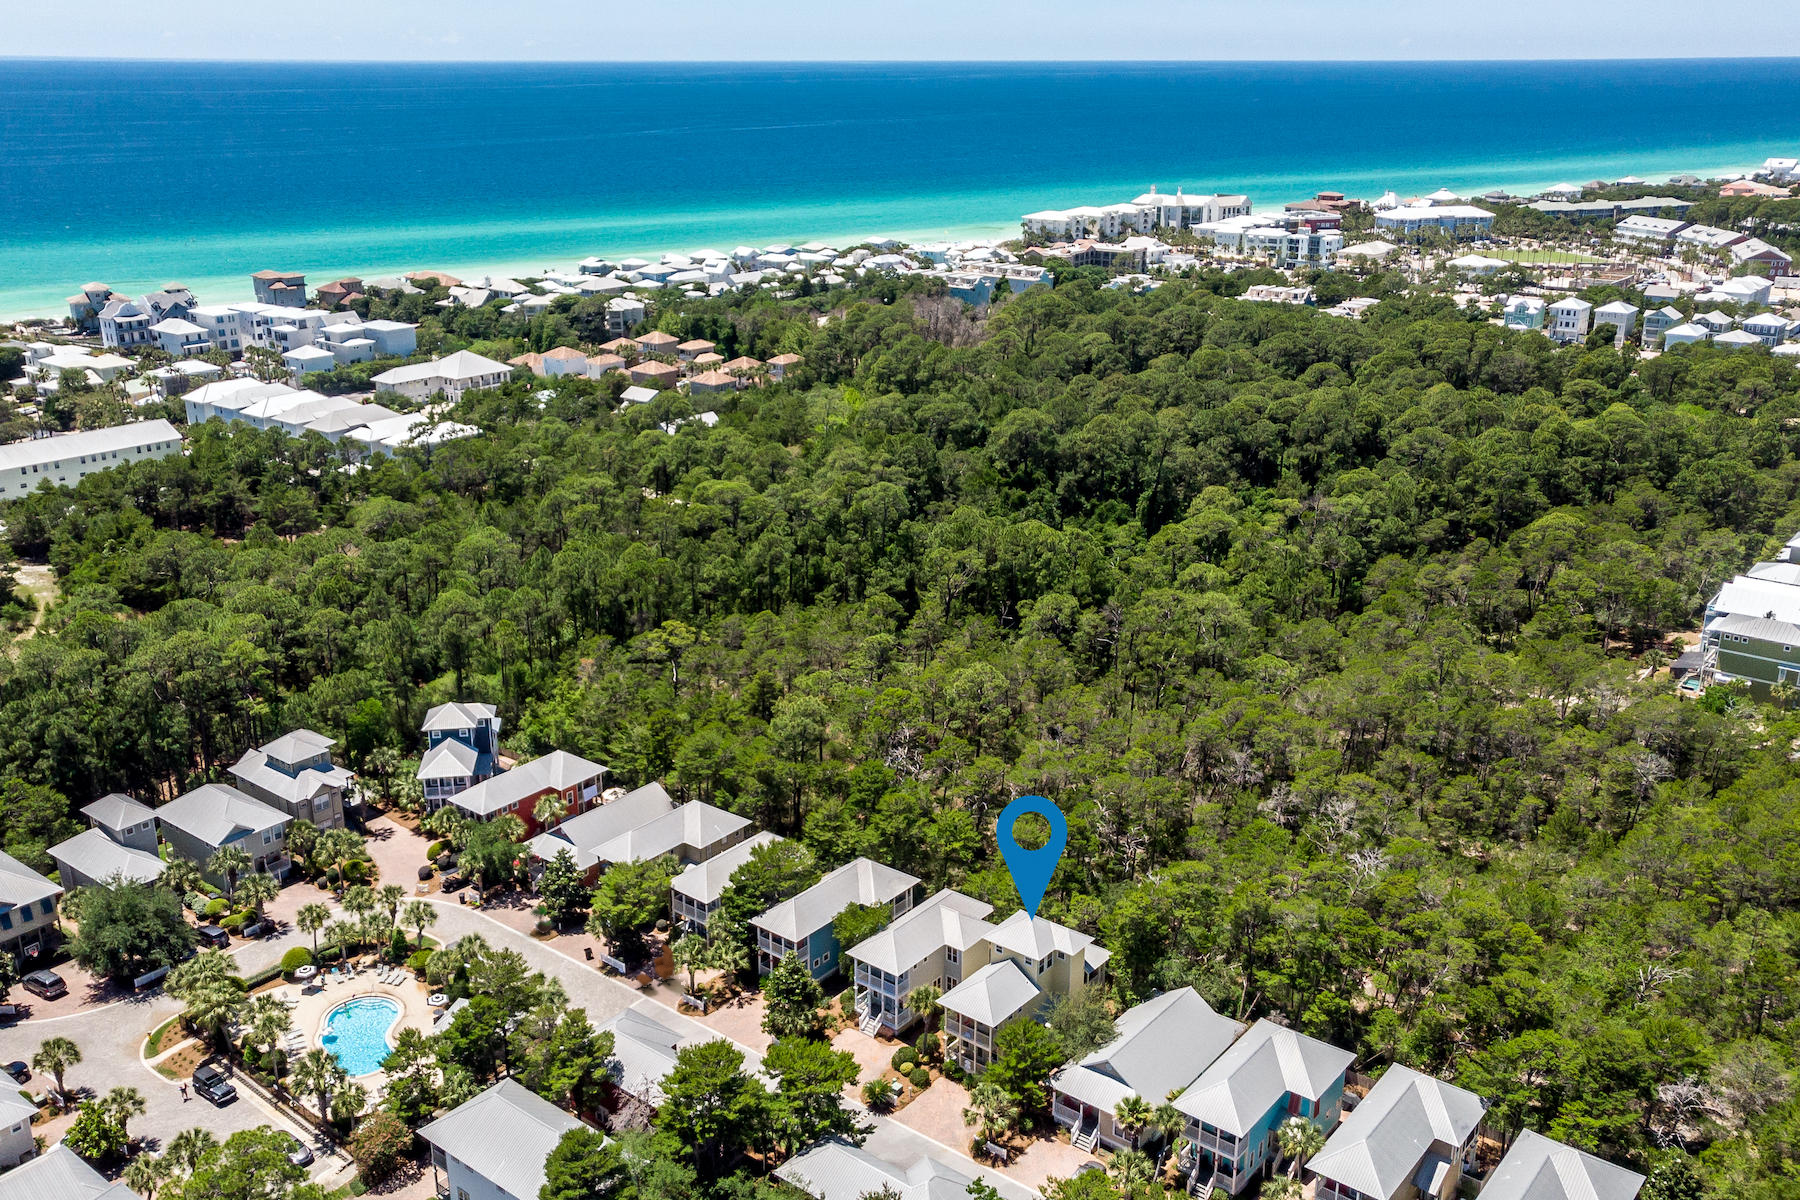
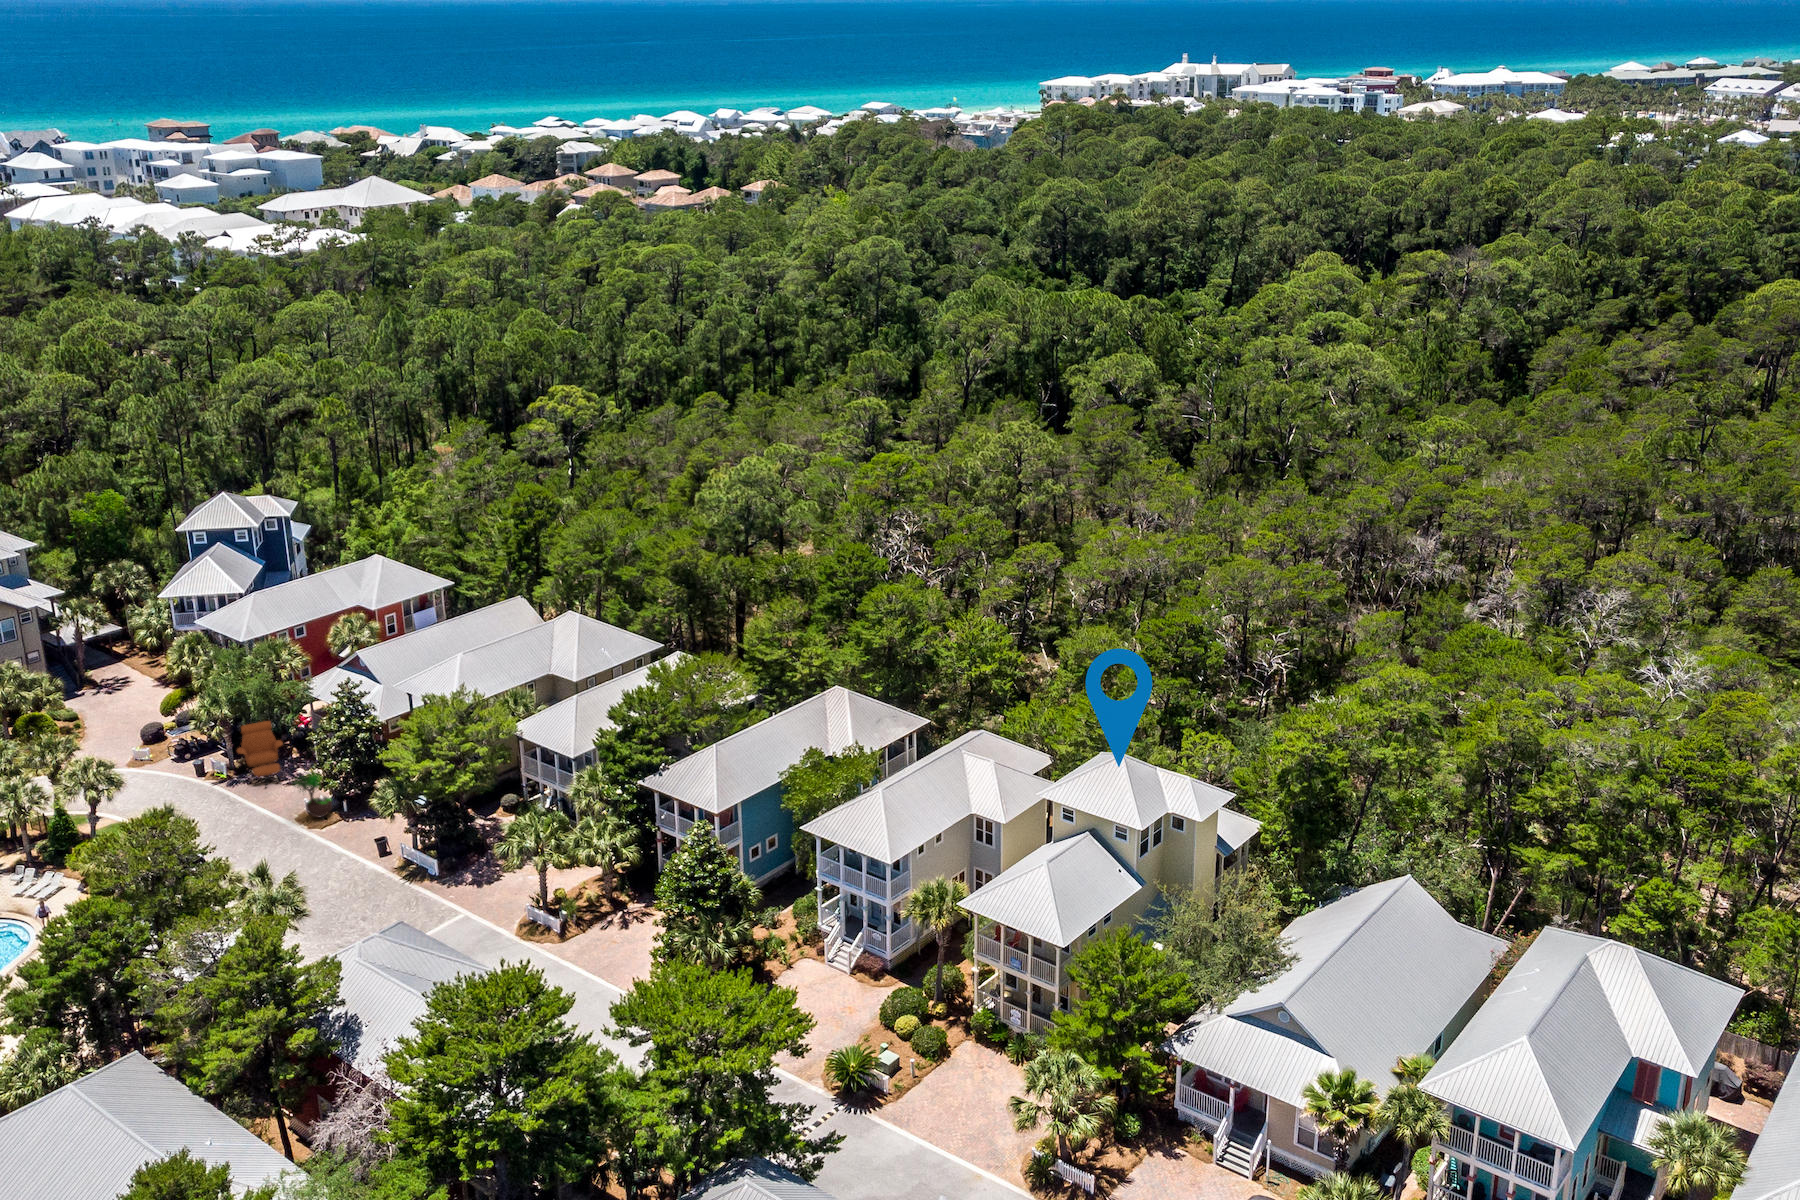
lounge chair: present [637,945,675,988] -> present [237,721,283,787]

